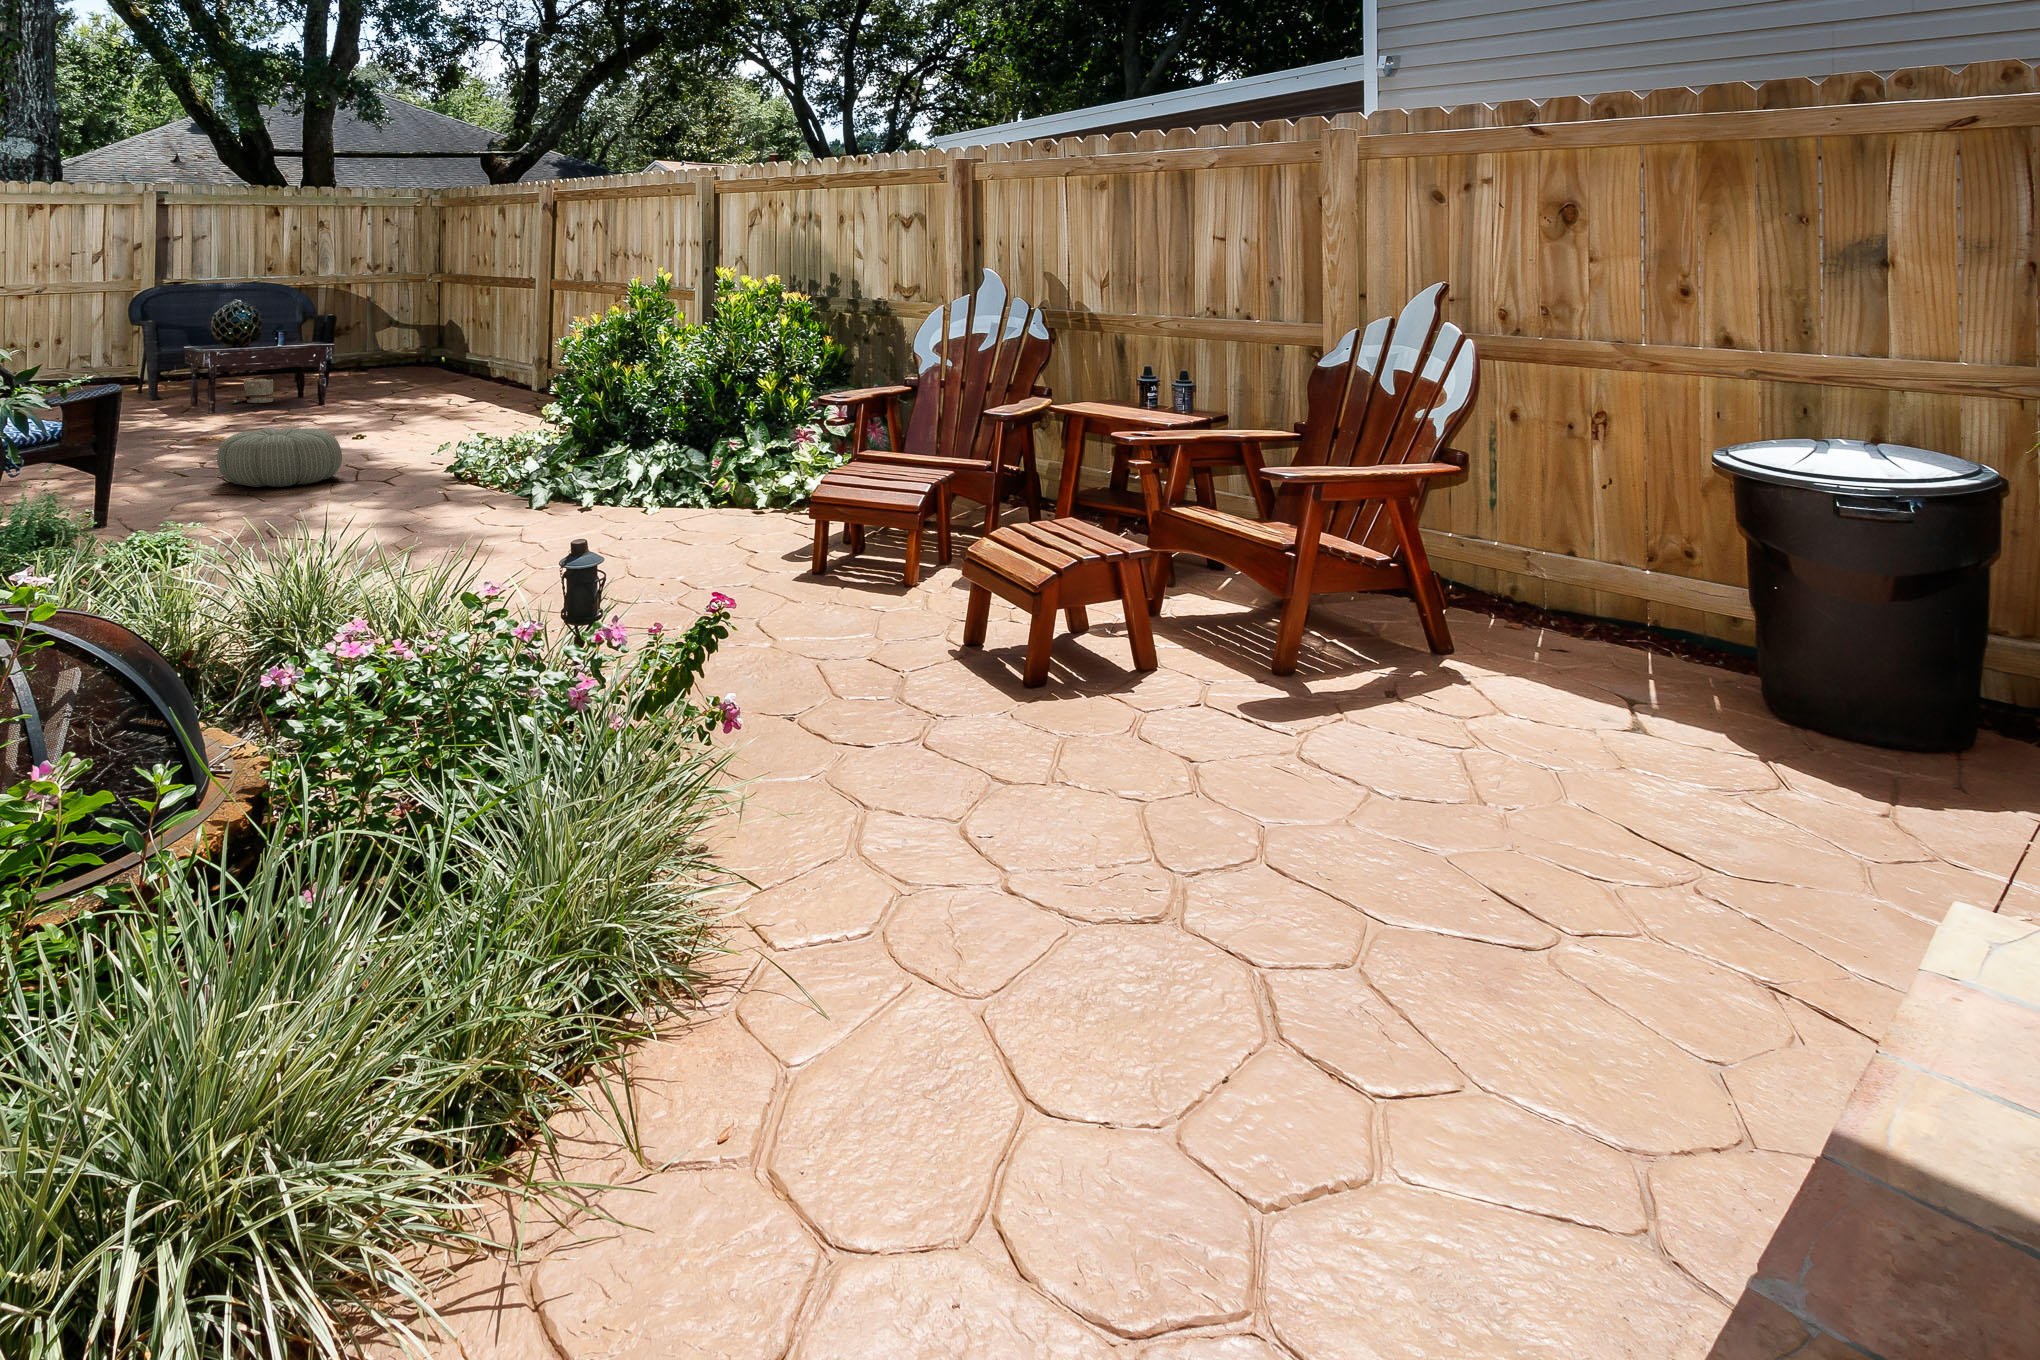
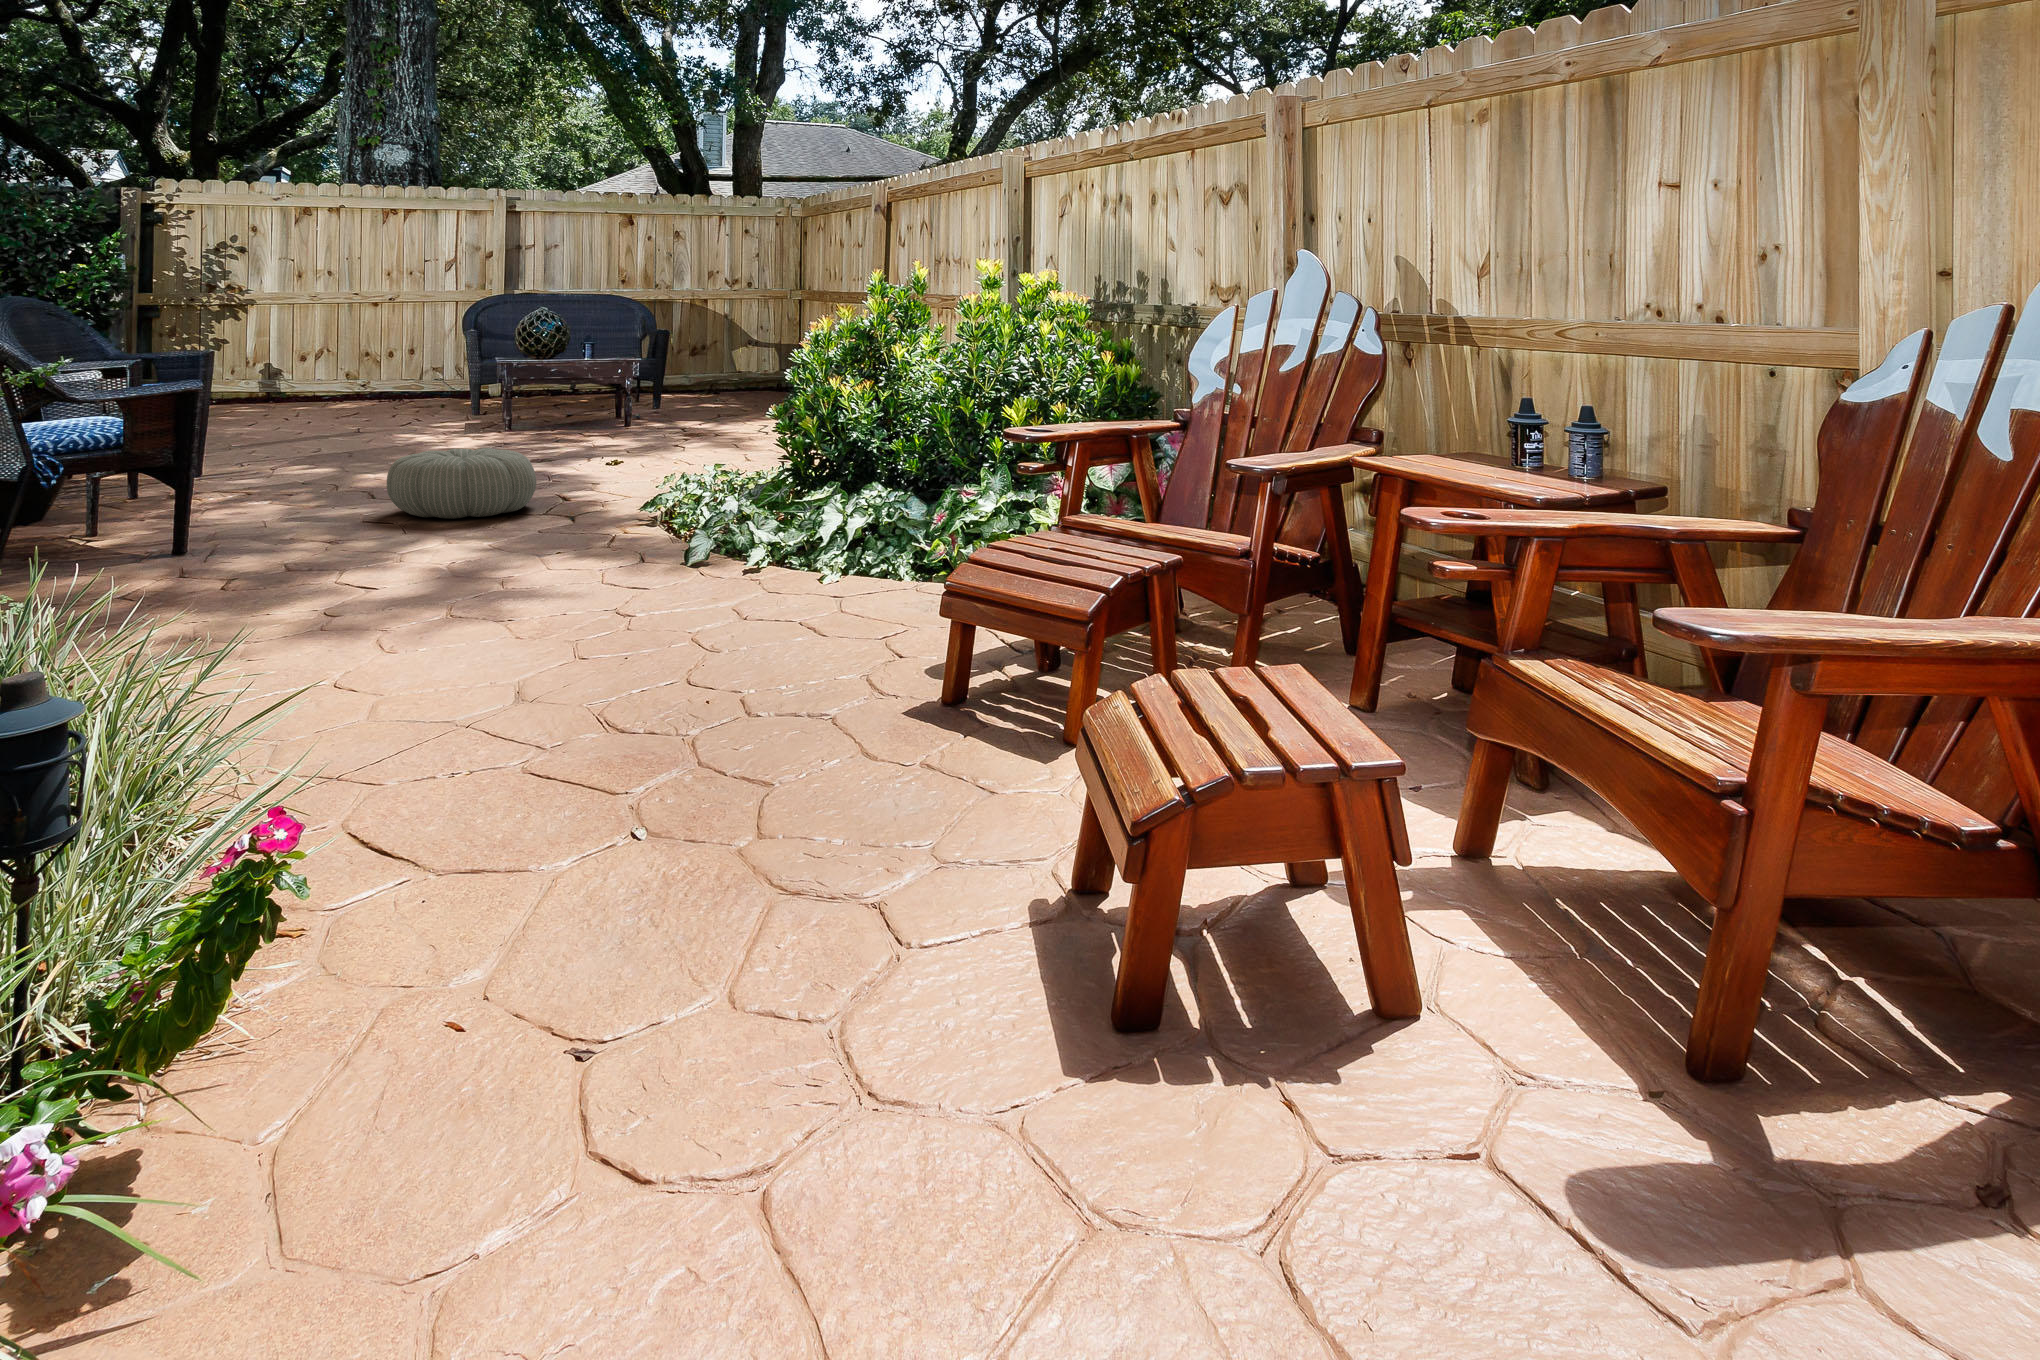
bucket: present [233,379,273,403] -> none [564,396,607,422]

